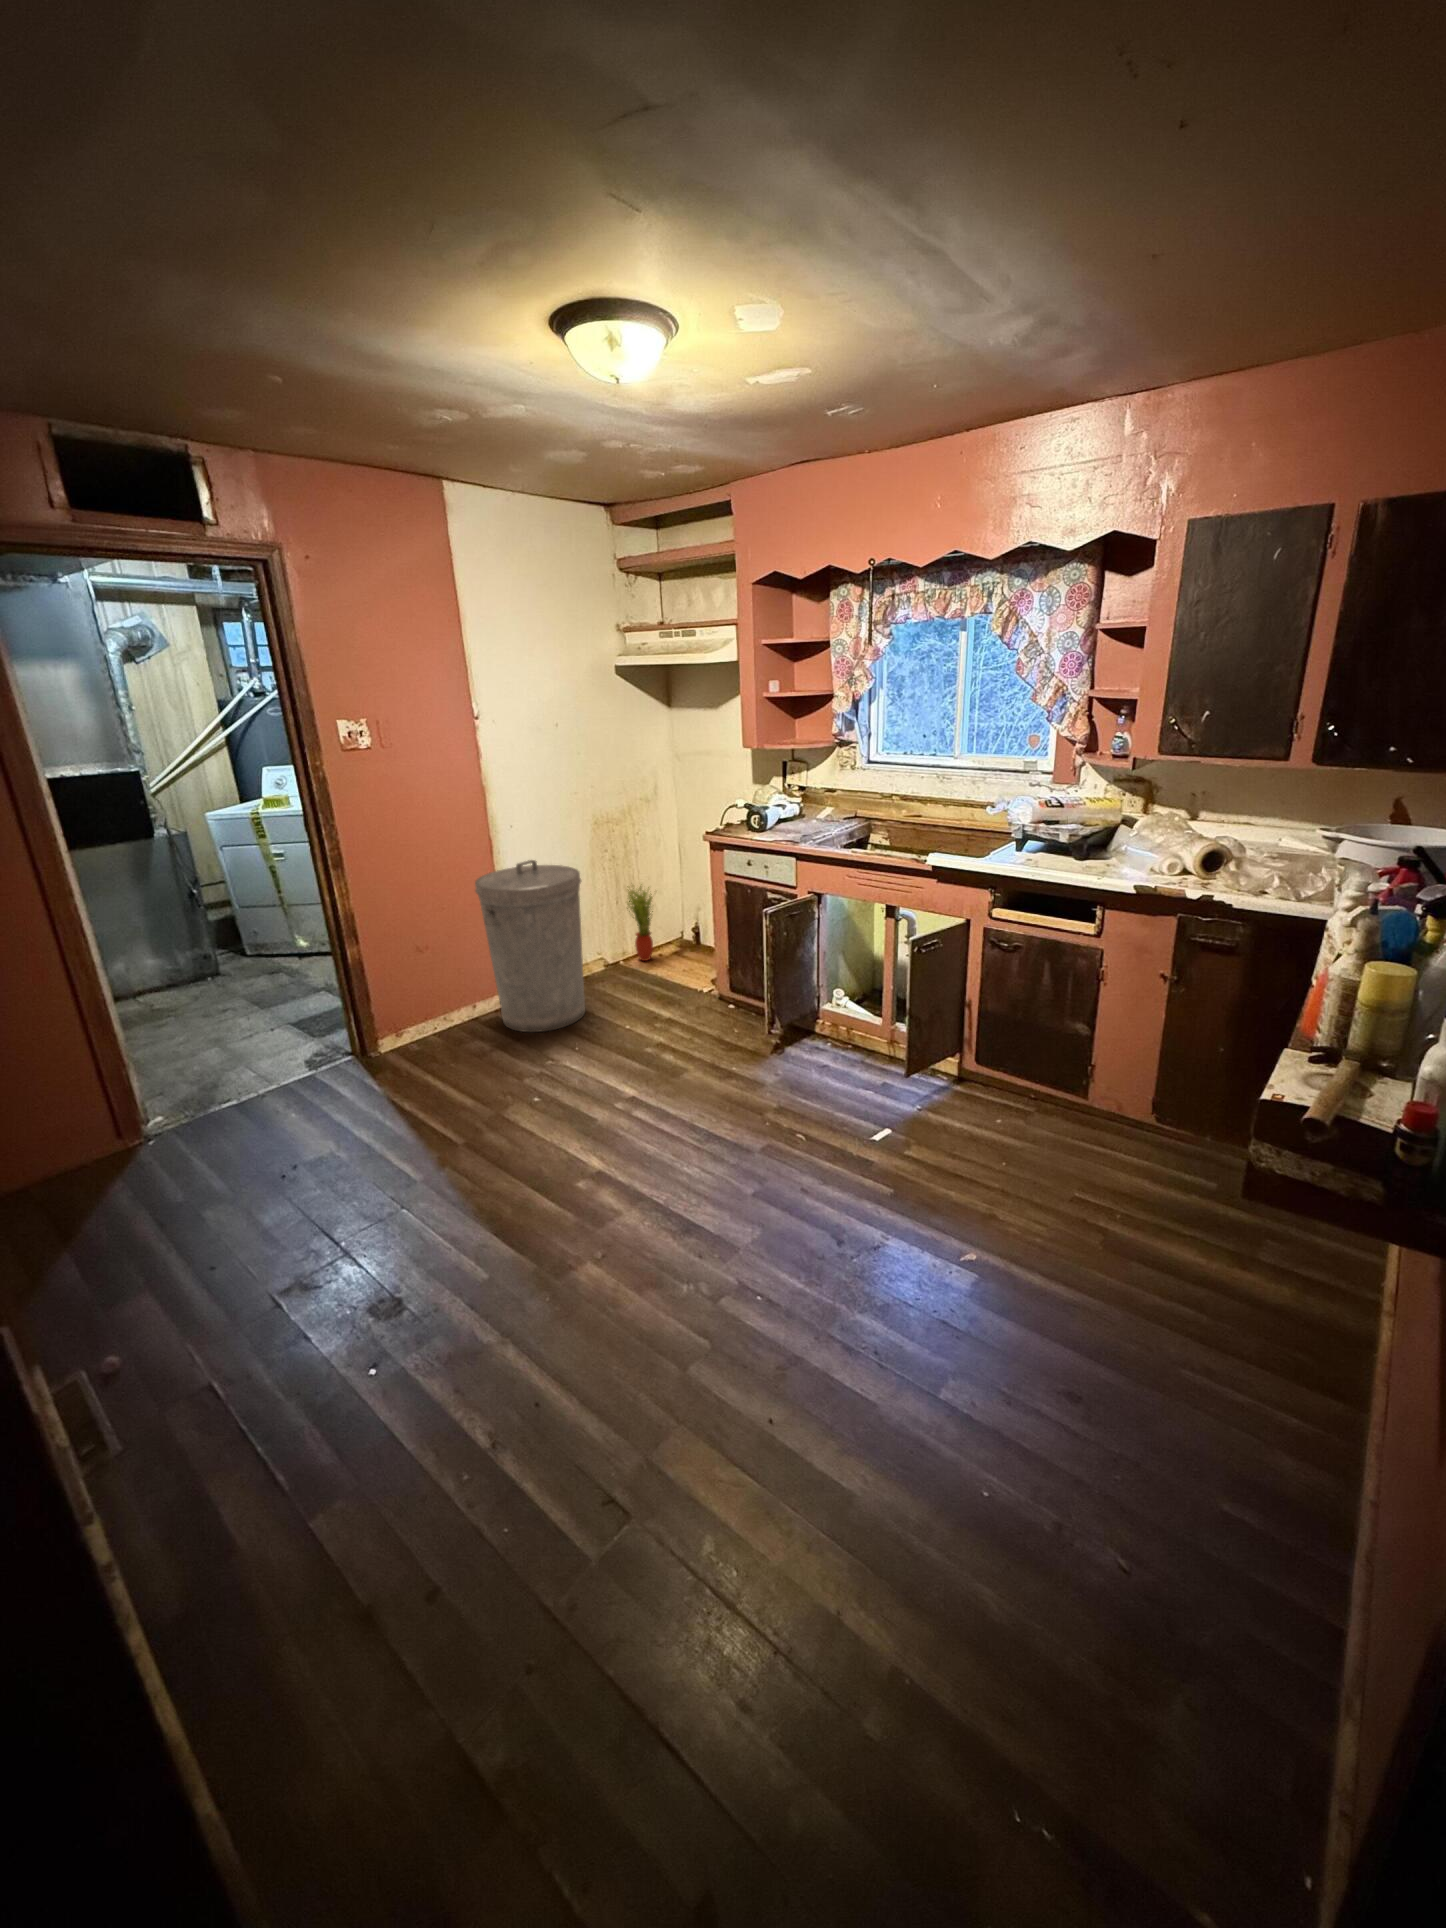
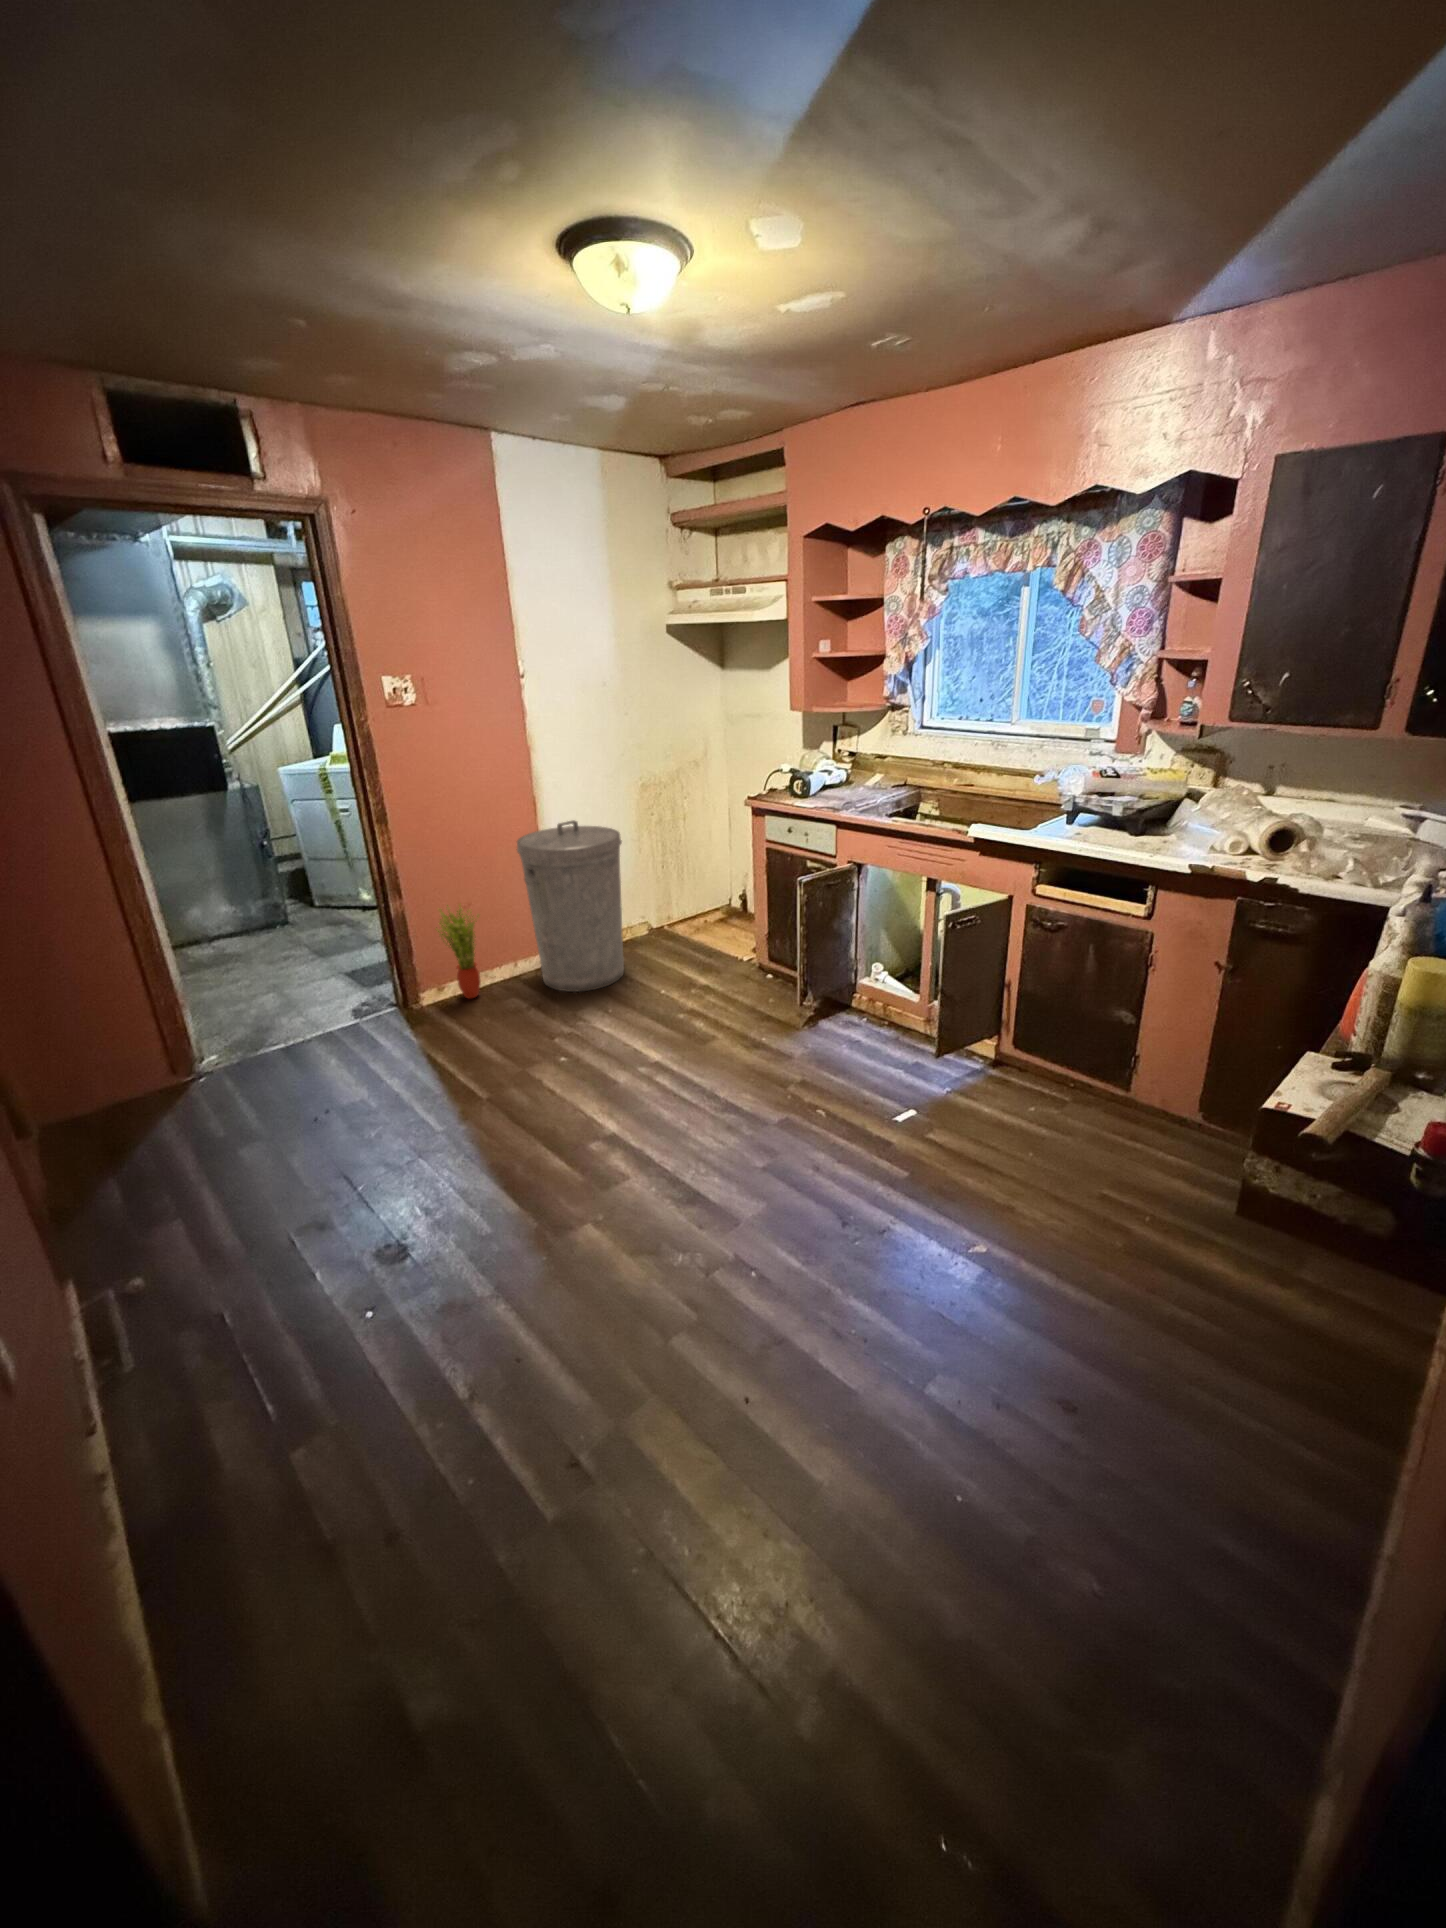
potted plant: present [627,884,653,961] -> present [438,905,481,998]

